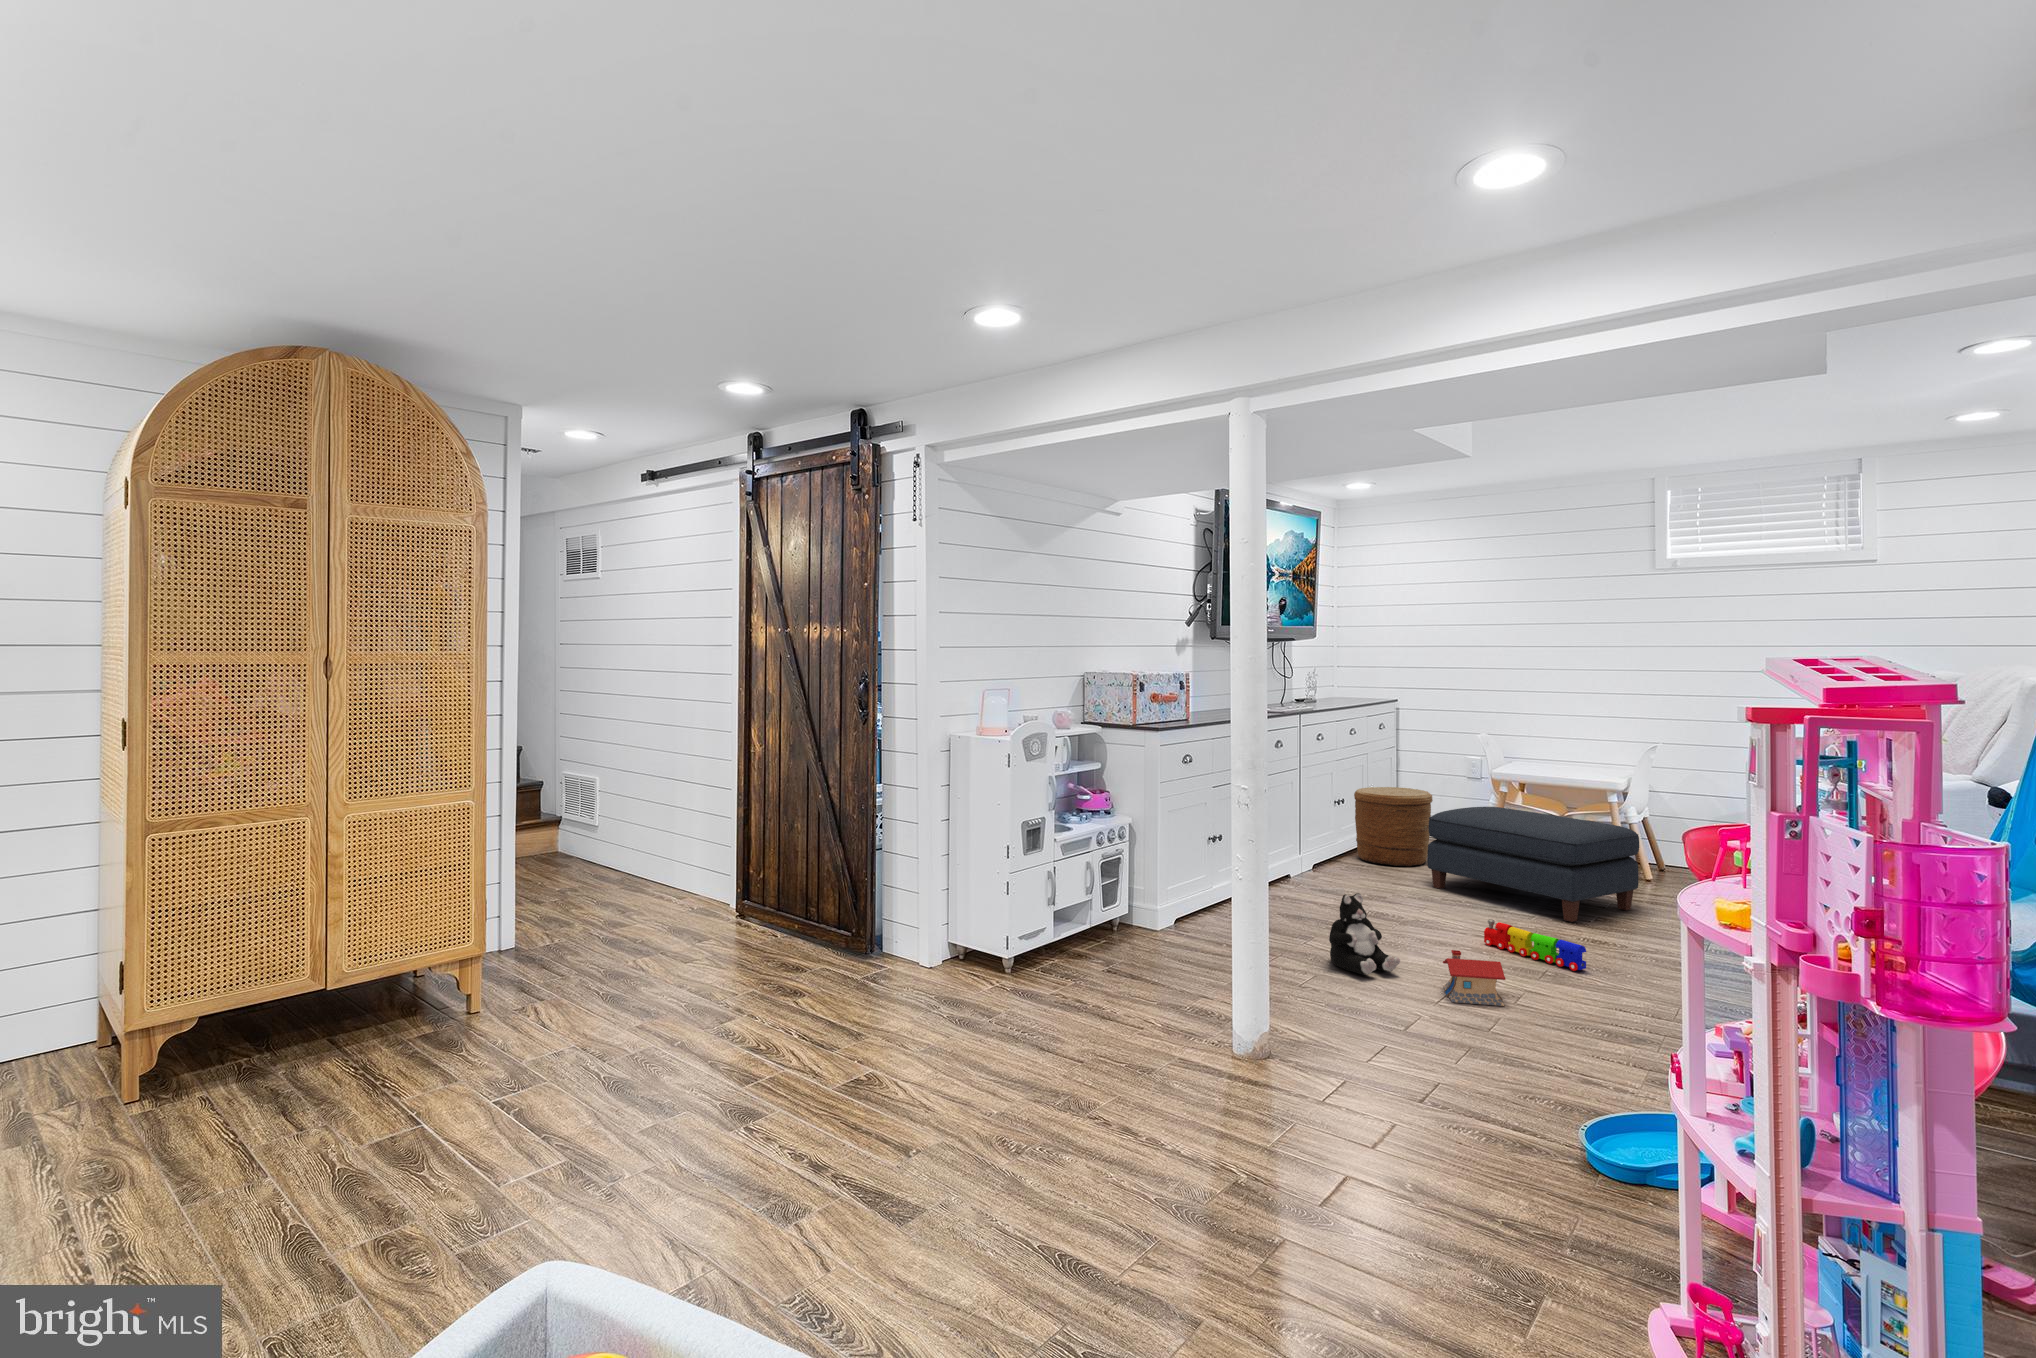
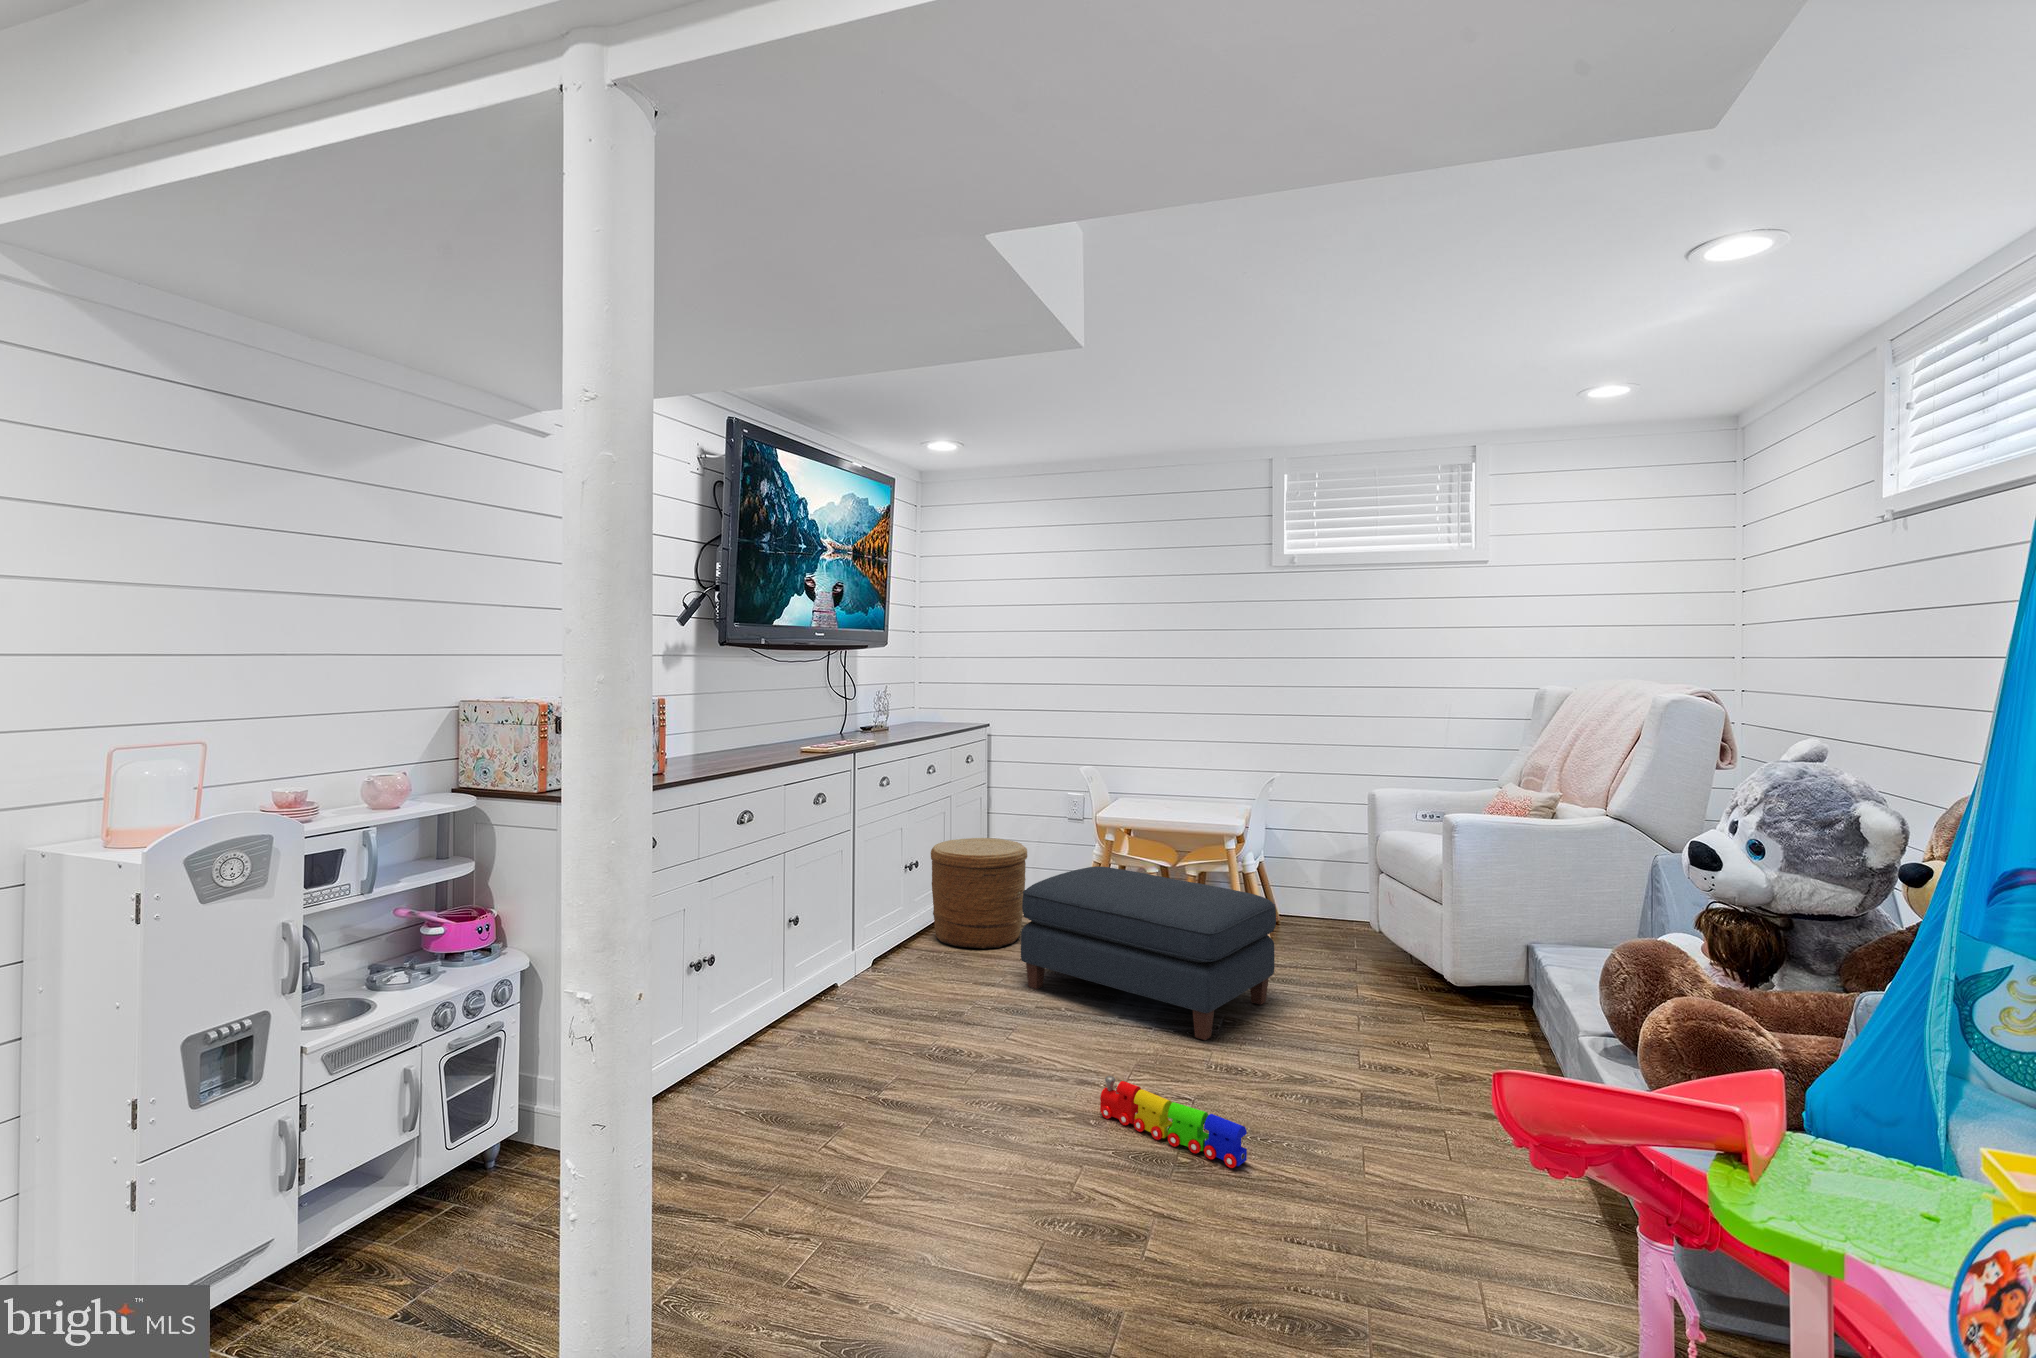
plush toy: present [1329,893,1400,974] -> none [855,1091,975,1259]
toy house: present [1443,950,1506,1006] -> none [1044,1200,1149,1319]

